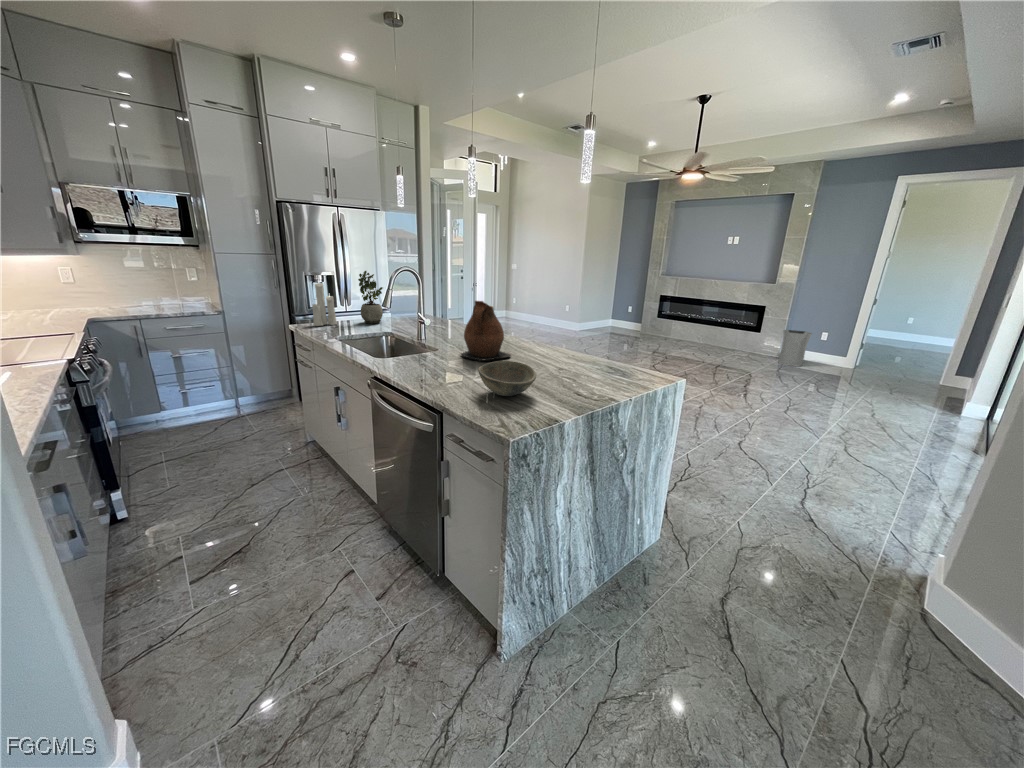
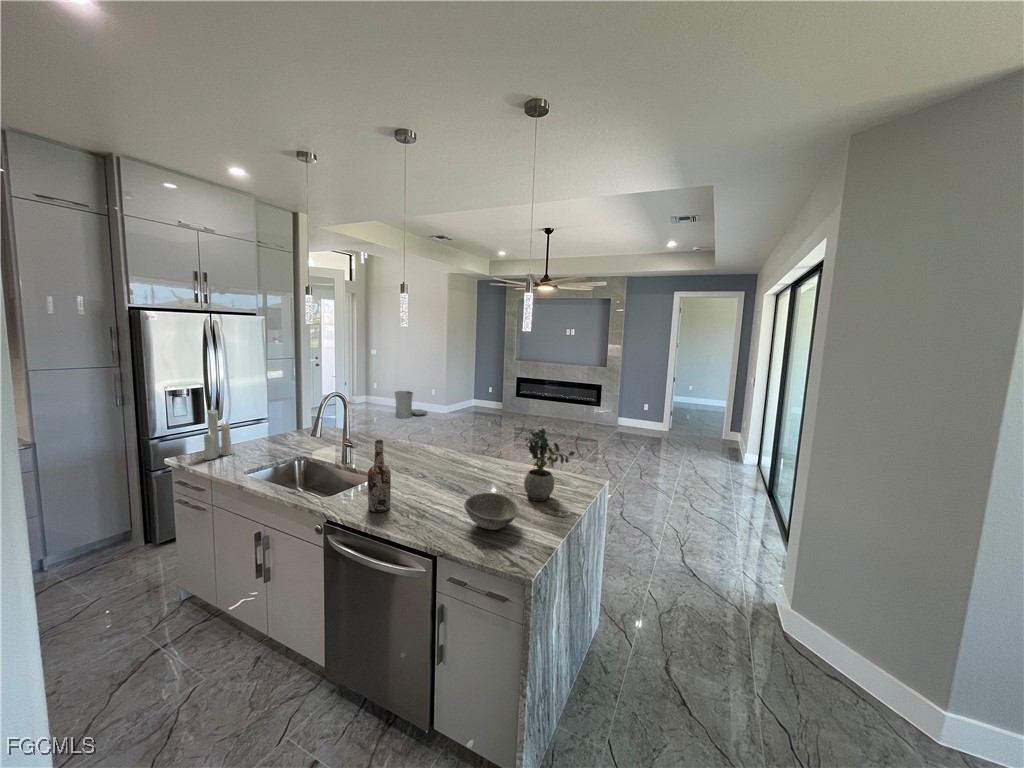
potted plant: present [358,271,383,324] -> present [524,428,574,501]
wine bottle: none [402,299,425,371] -> present [368,440,391,512]
ceramic pitcher: present [461,301,511,361] -> none [408,431,460,488]
trash can: present [777,330,812,366] -> present [395,391,427,418]

